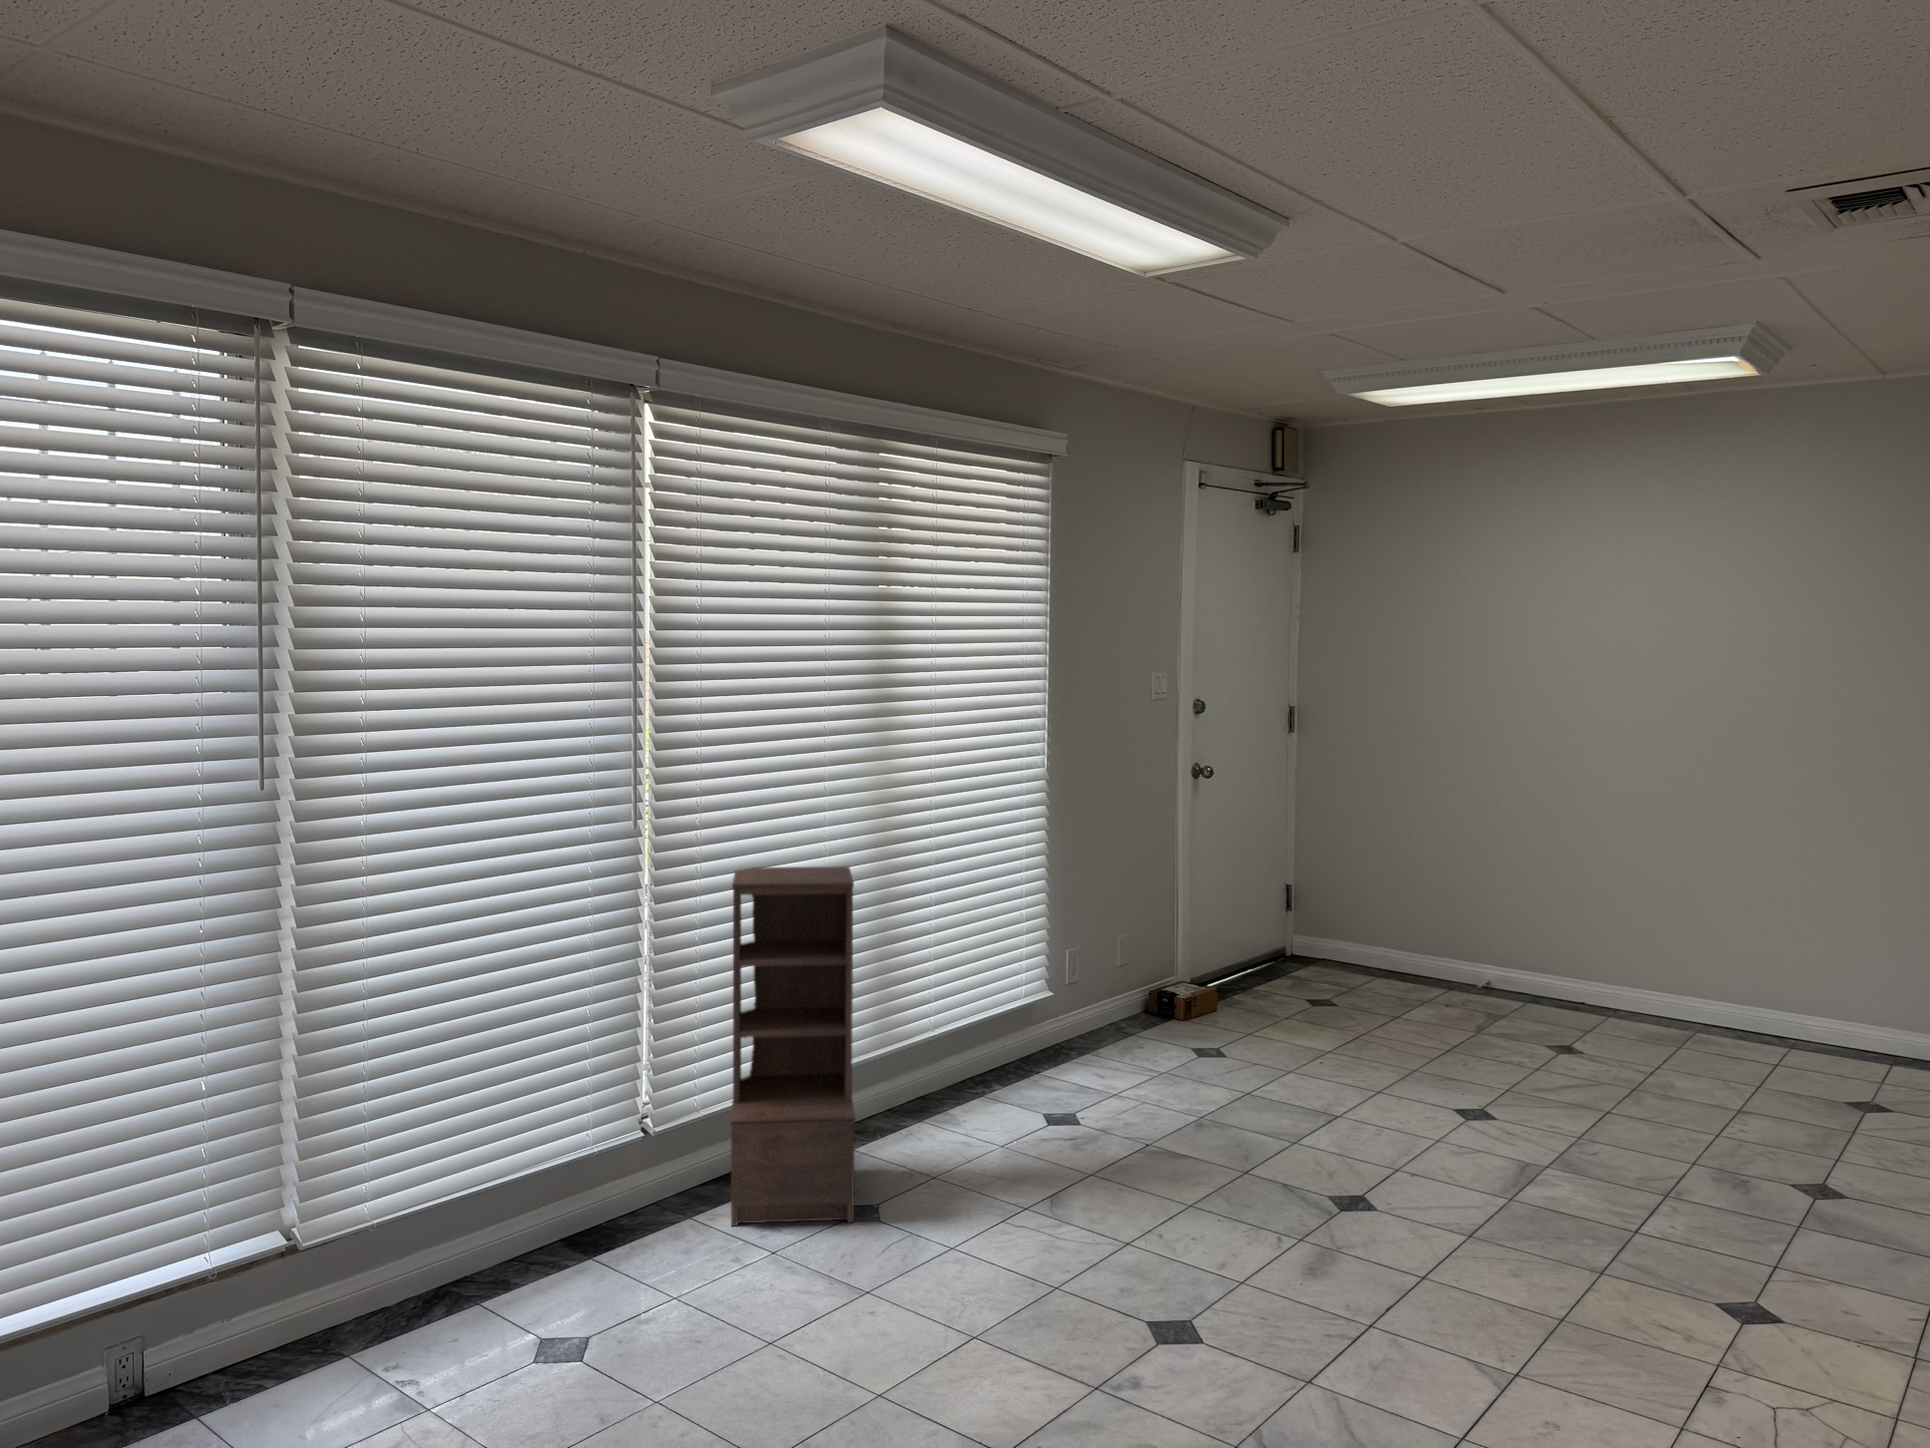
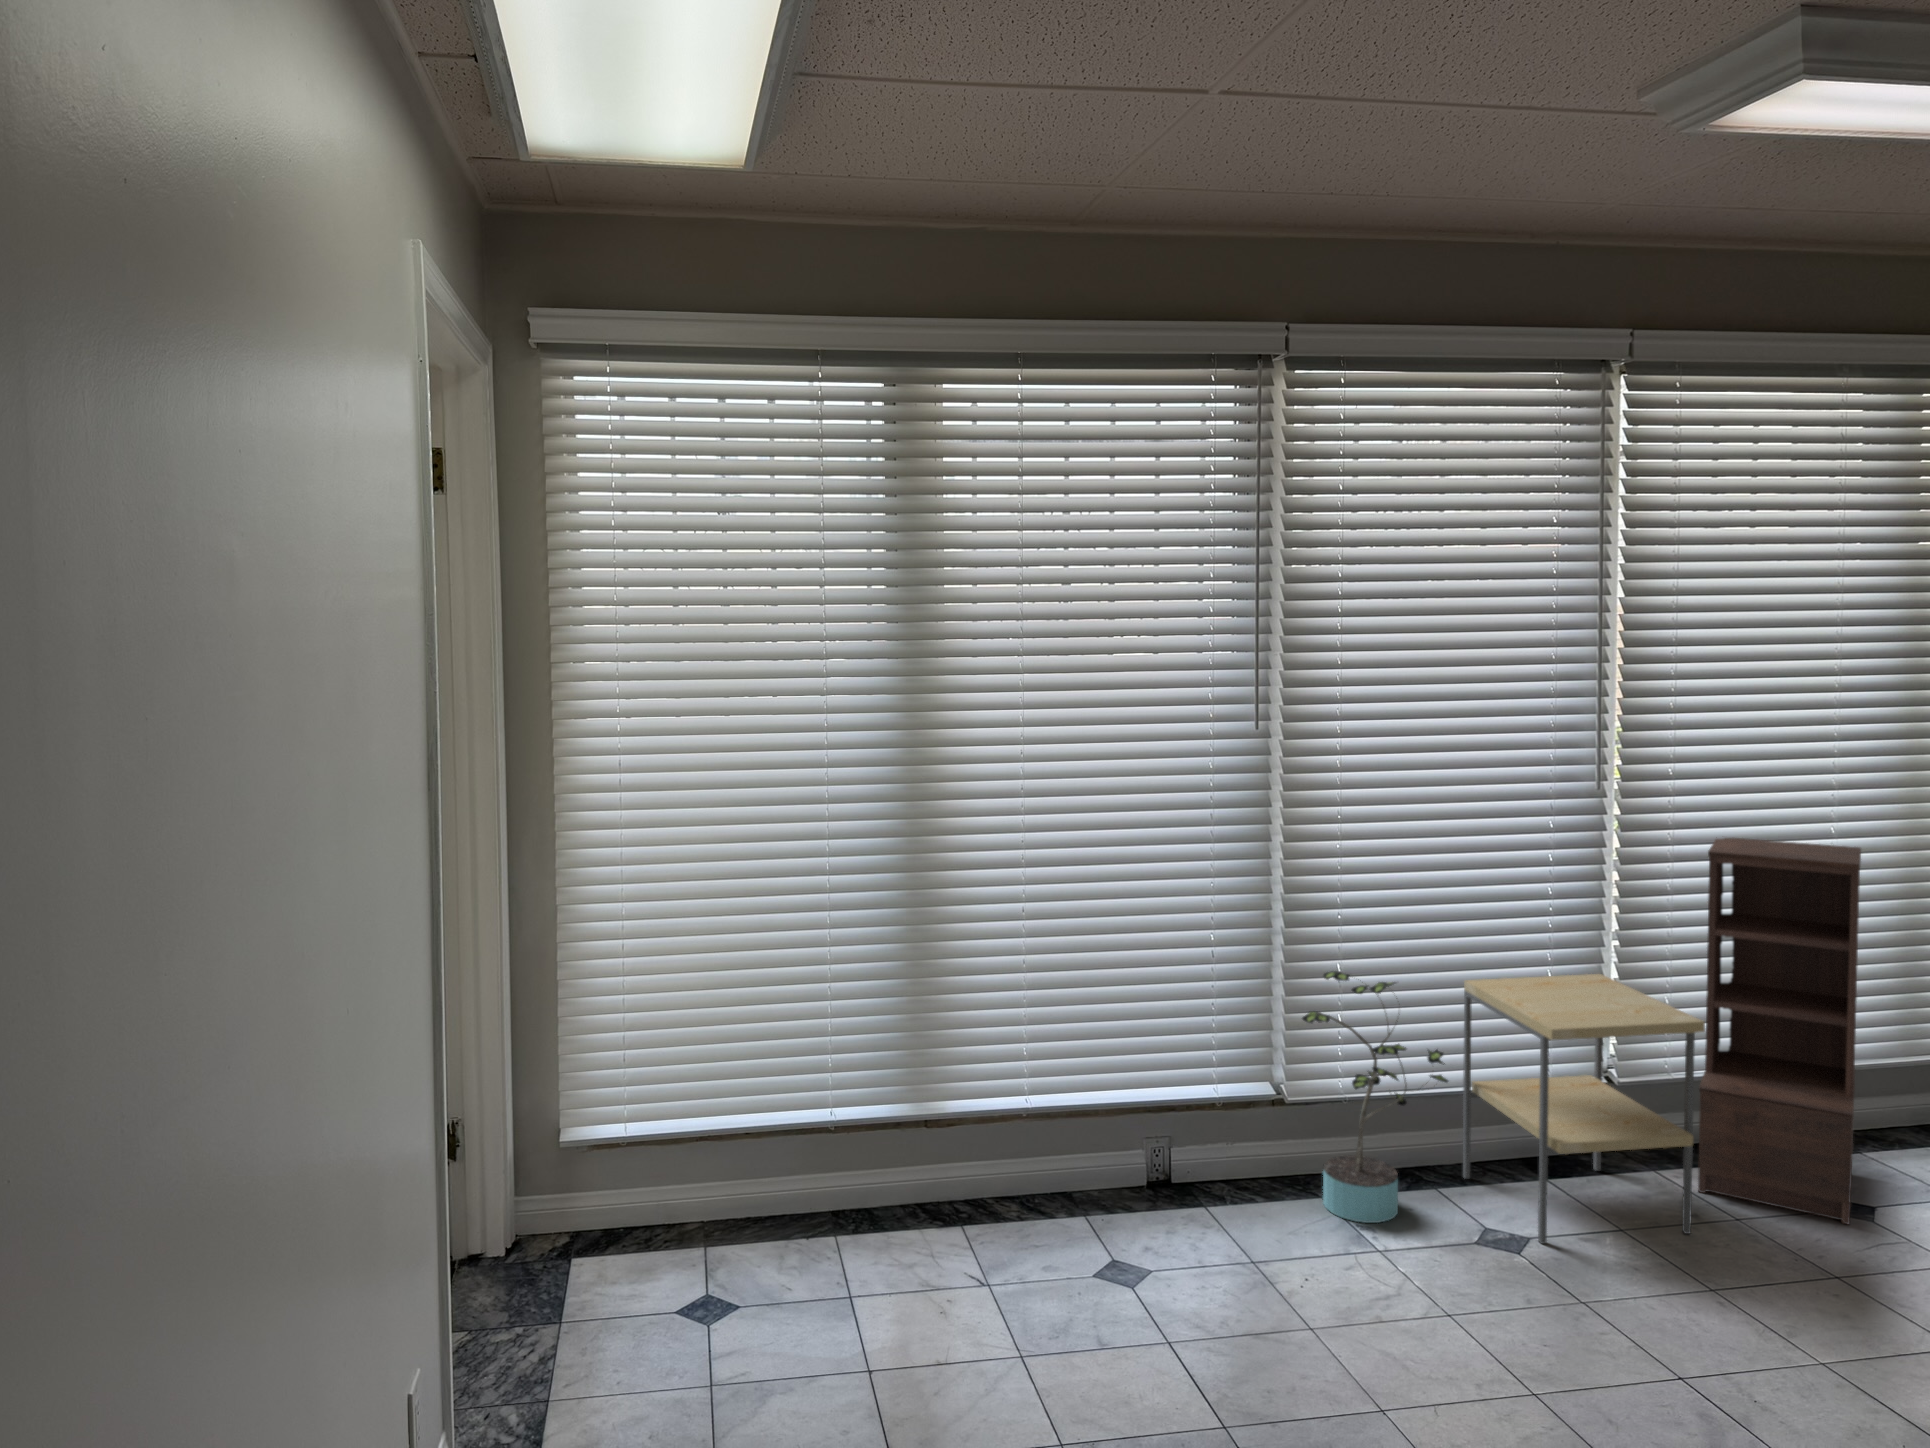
side table: none [507,1023,741,1334] -> present [1463,974,1705,1244]
potted plant: none [323,1073,497,1376] -> present [1302,971,1448,1223]

